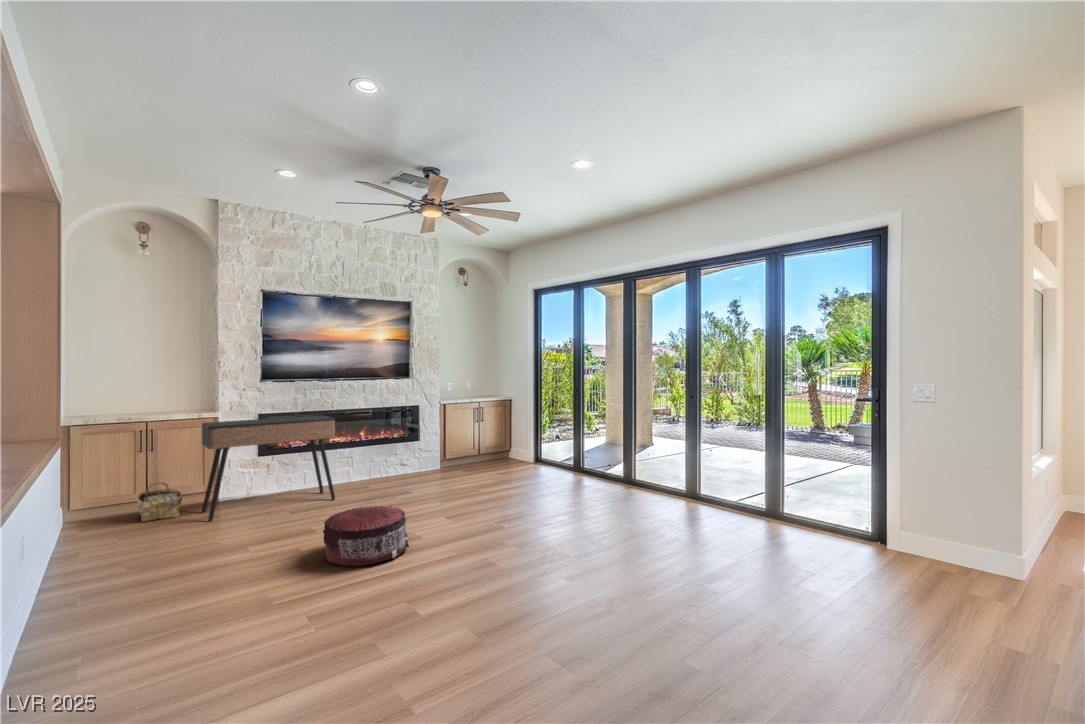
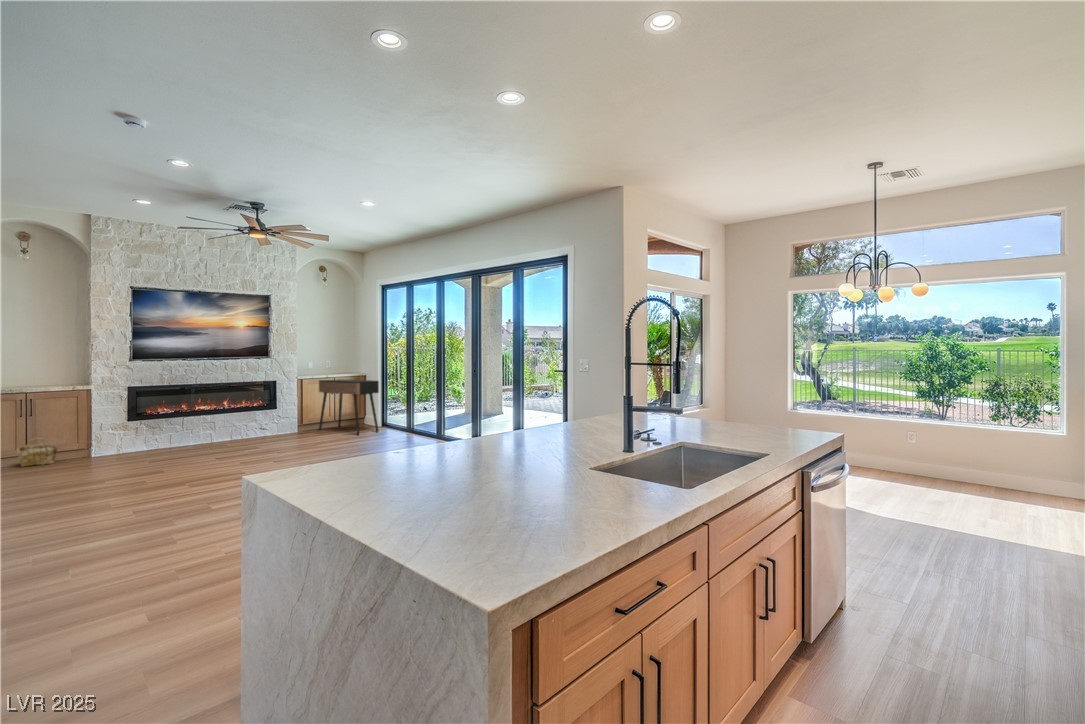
console table: present [202,415,335,521] -> present [319,379,379,435]
pouf: present [323,505,409,566] -> none [154,445,223,482]

